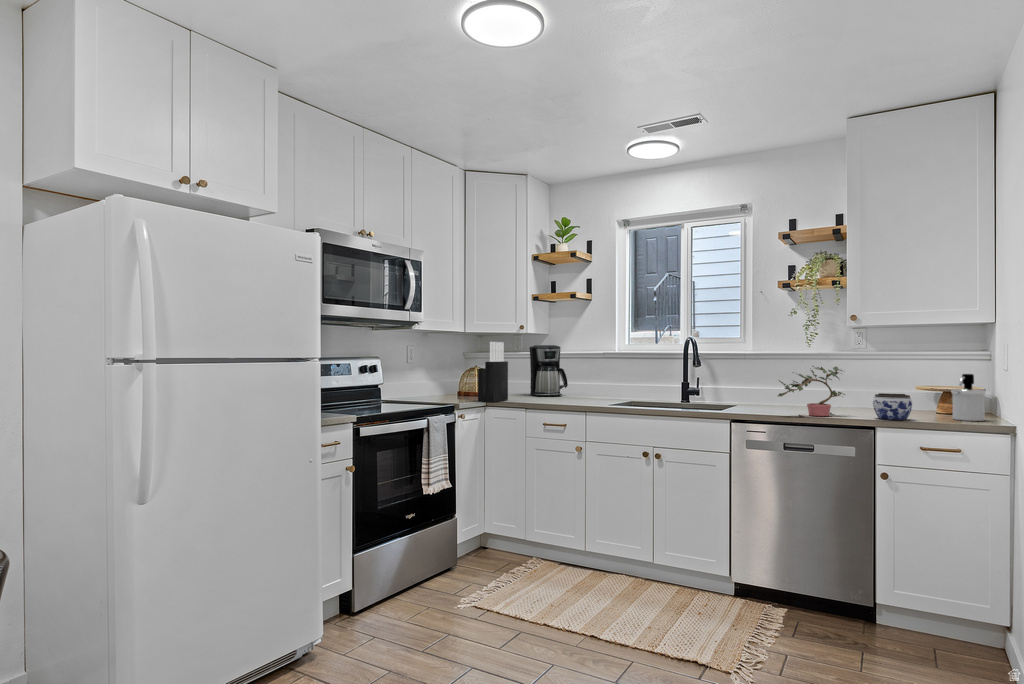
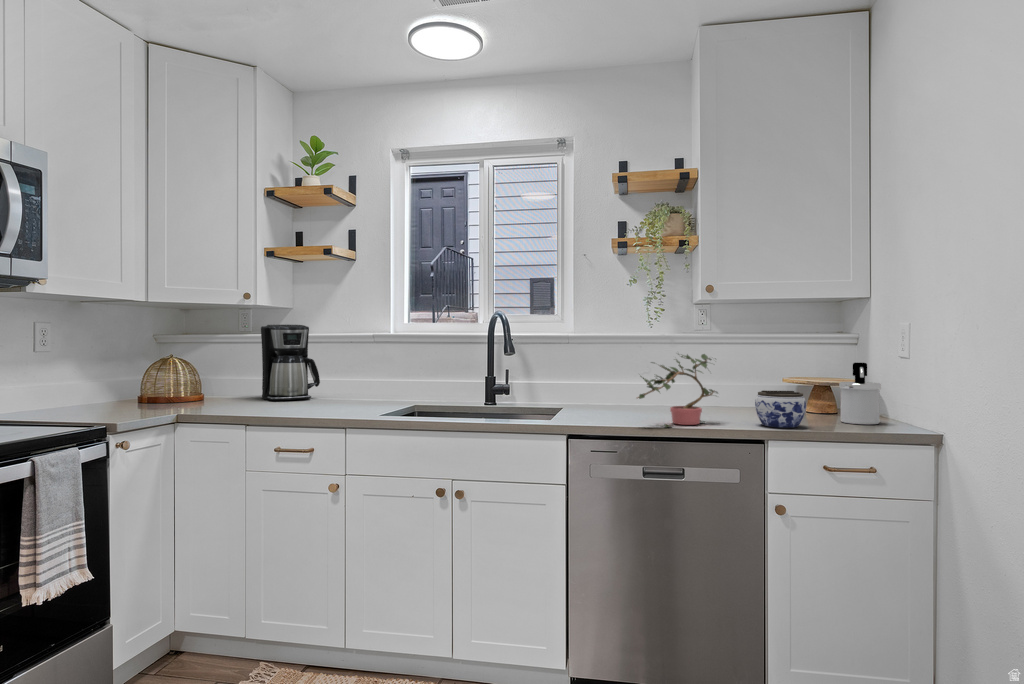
knife block: present [478,342,508,402] -> none [161,316,218,416]

